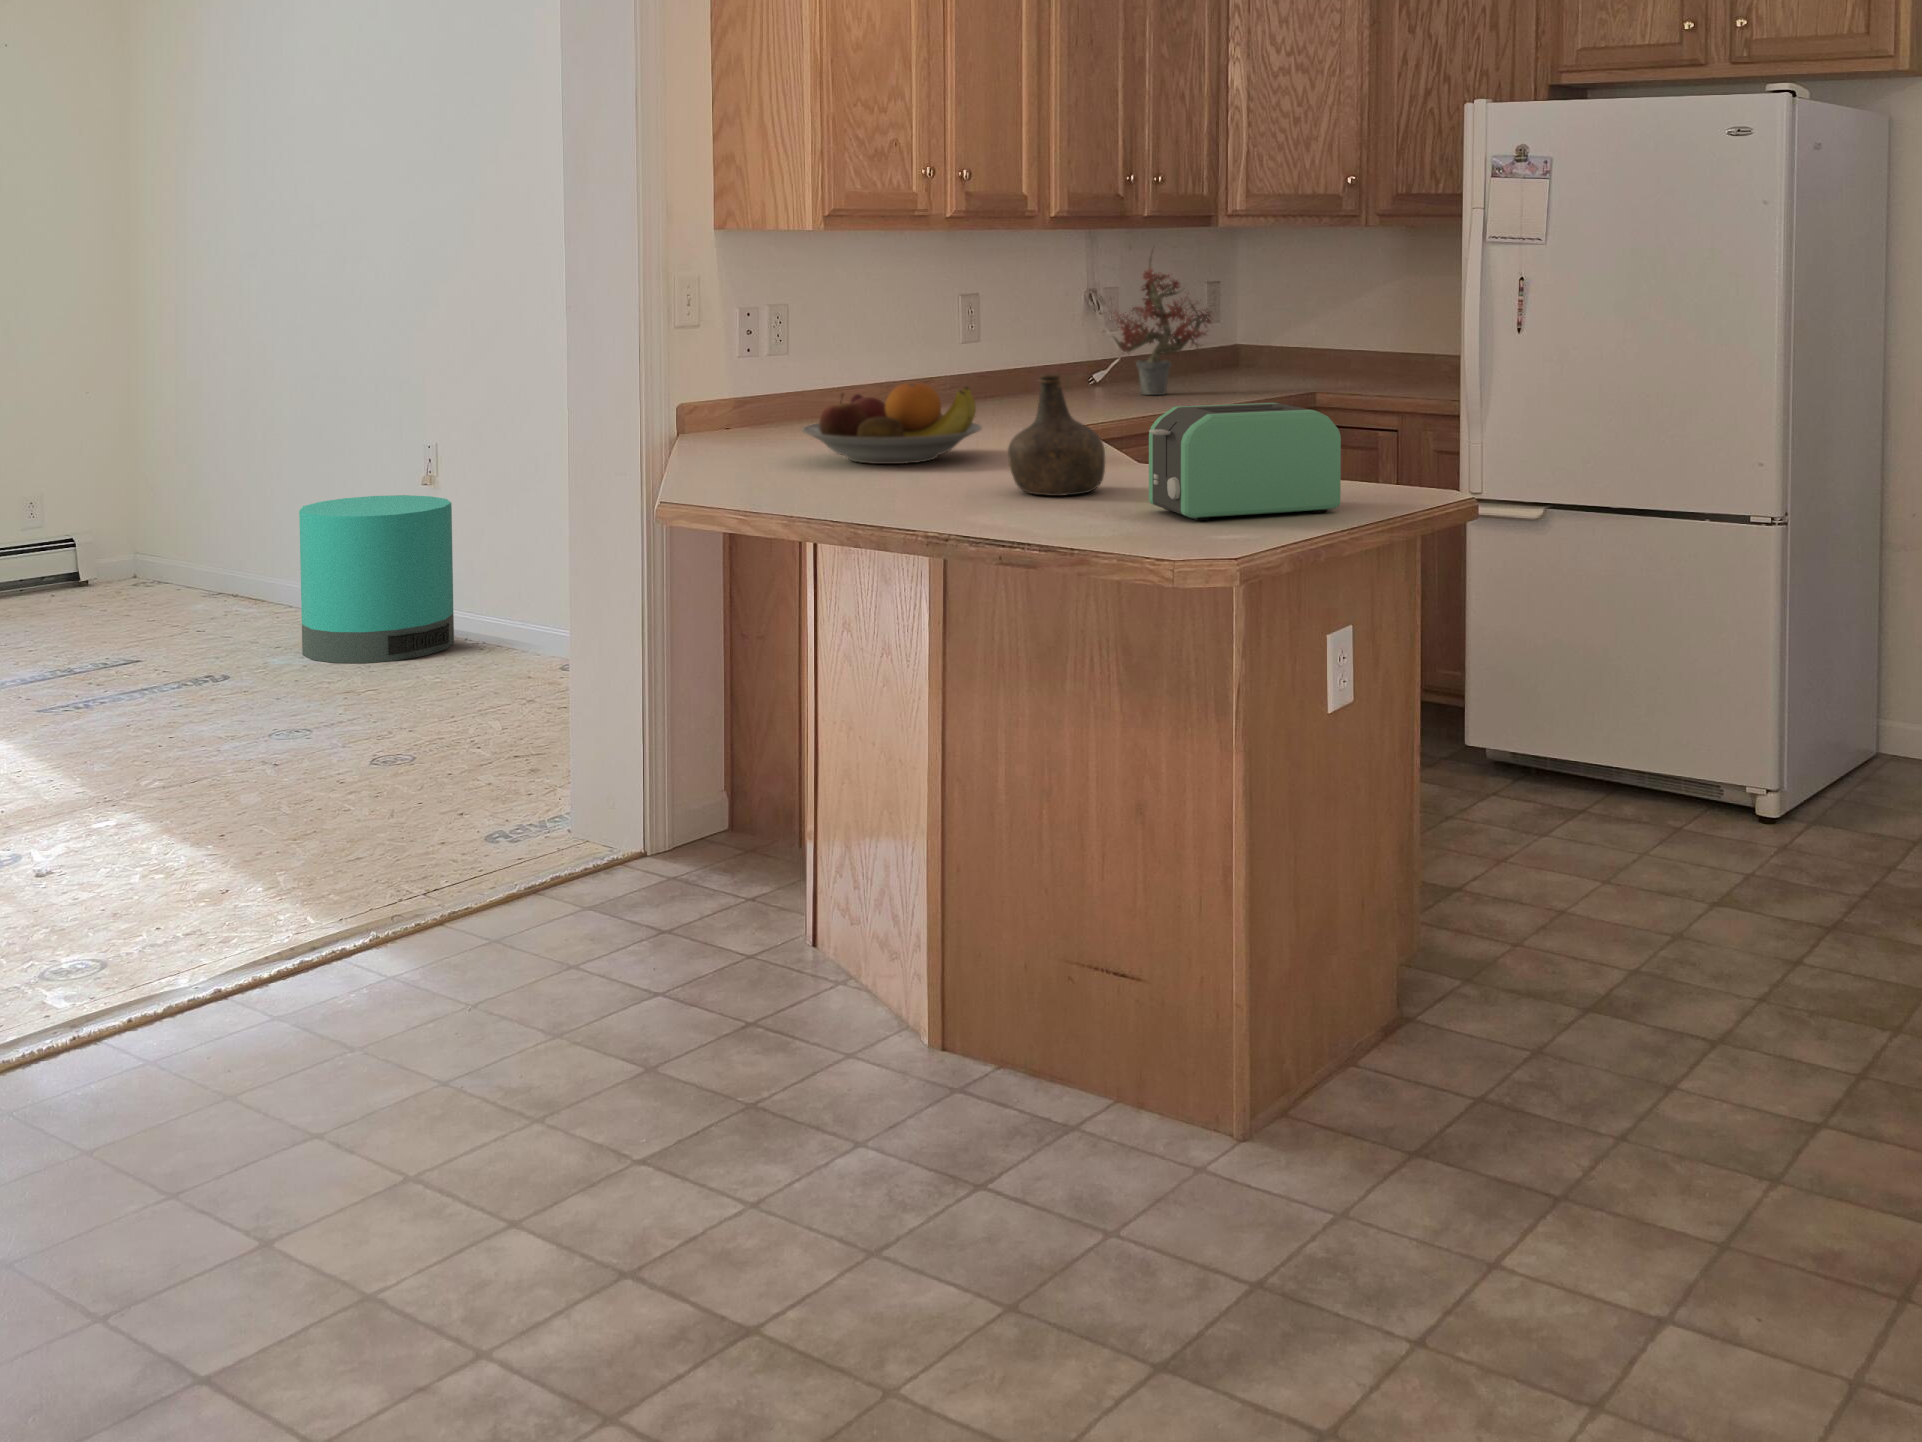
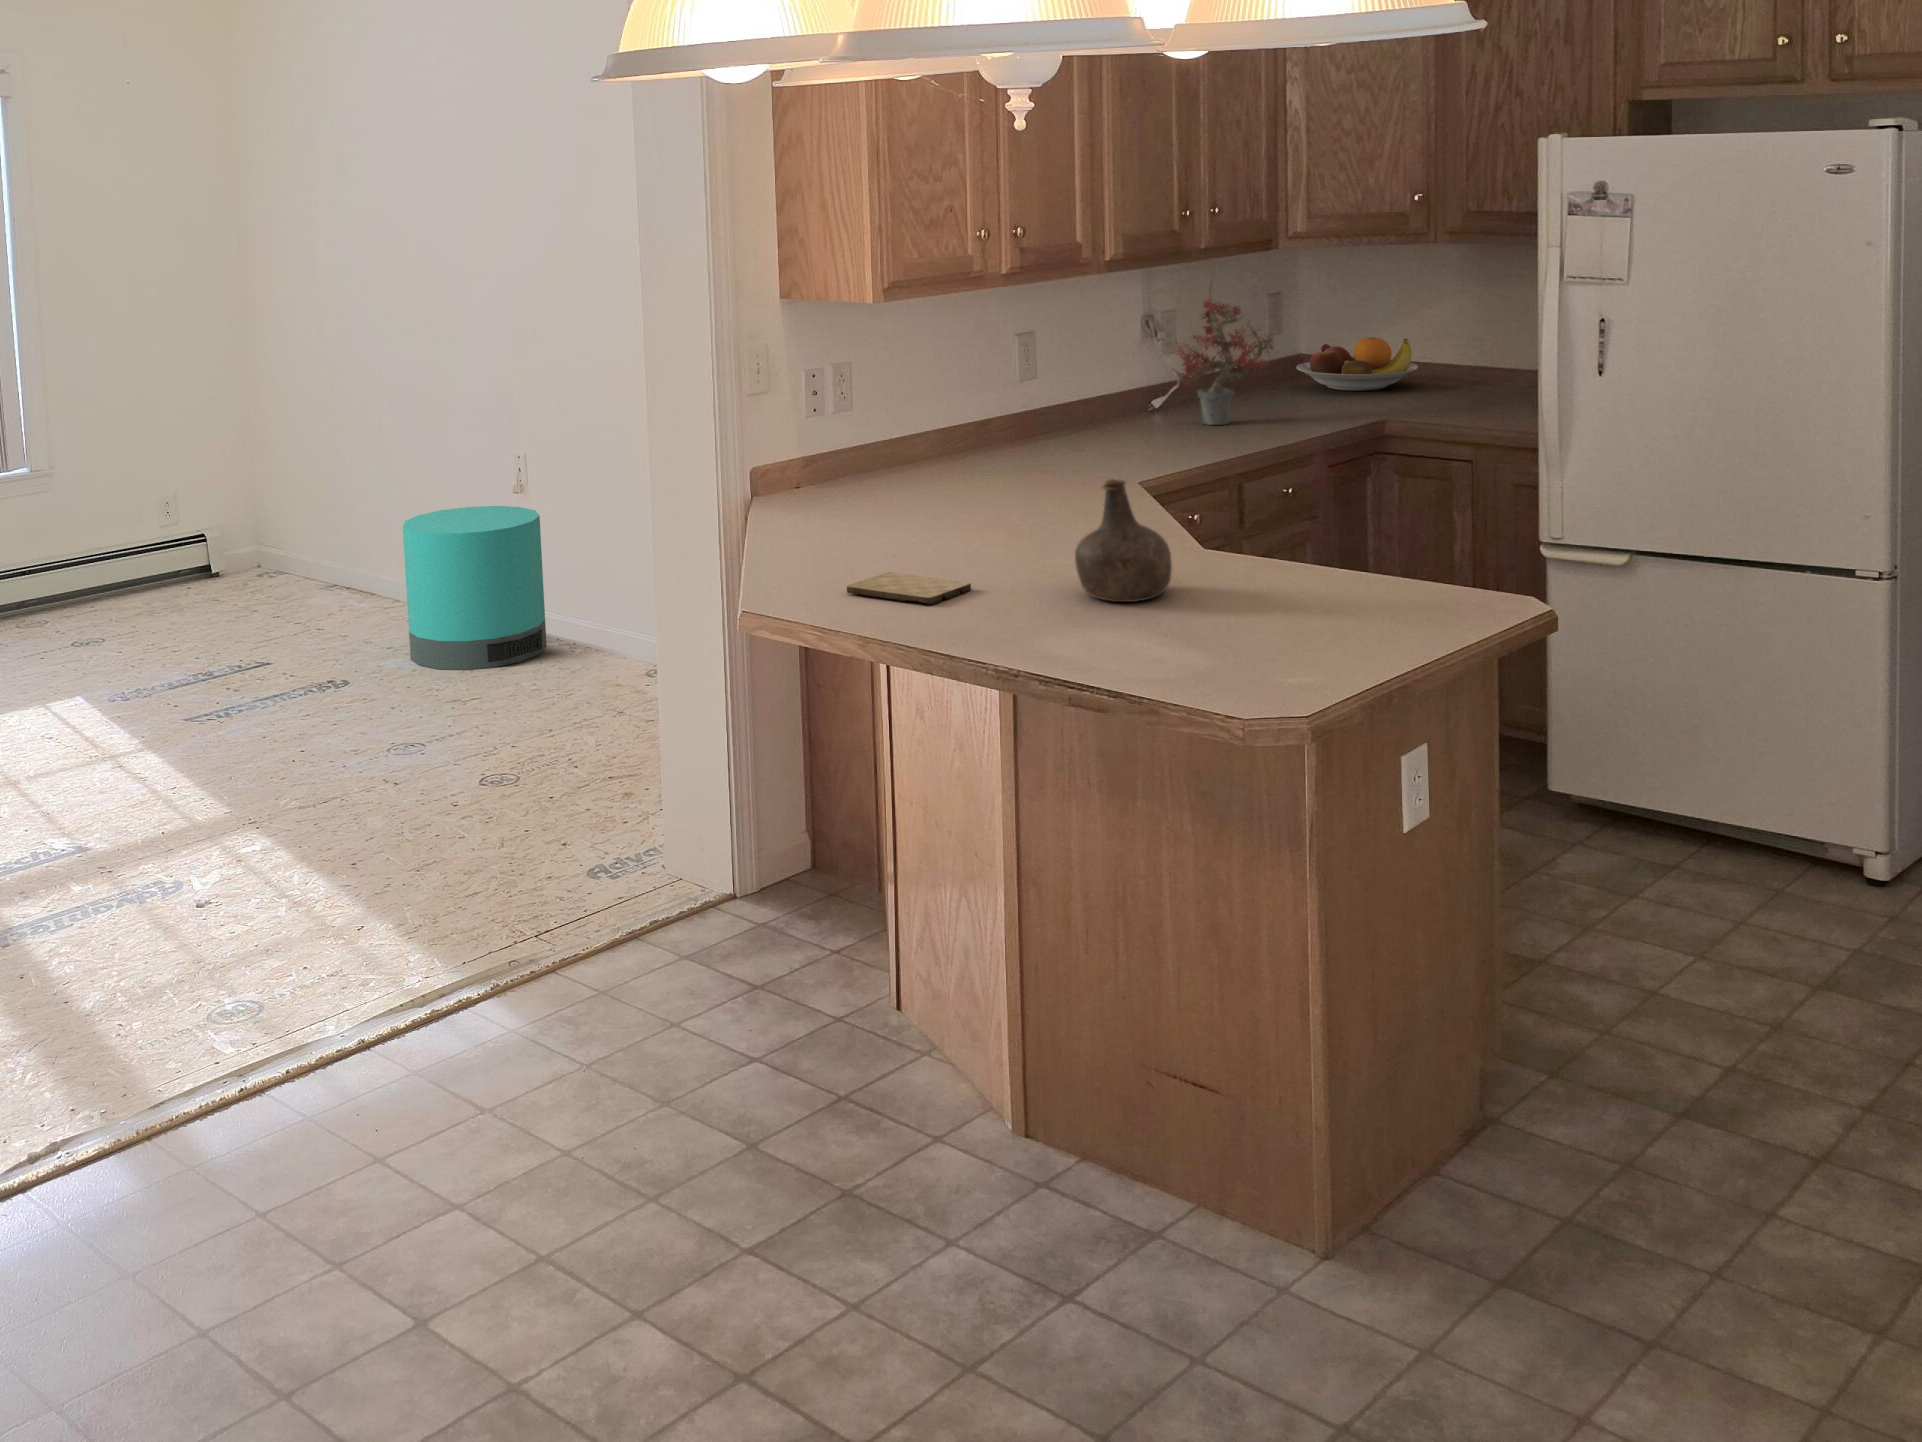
fruit bowl: present [802,383,982,464] -> present [1296,337,1418,391]
toaster: present [1149,403,1341,520] -> none [1215,517,1412,647]
cutting board: none [772,476,901,499] -> present [847,572,971,605]

